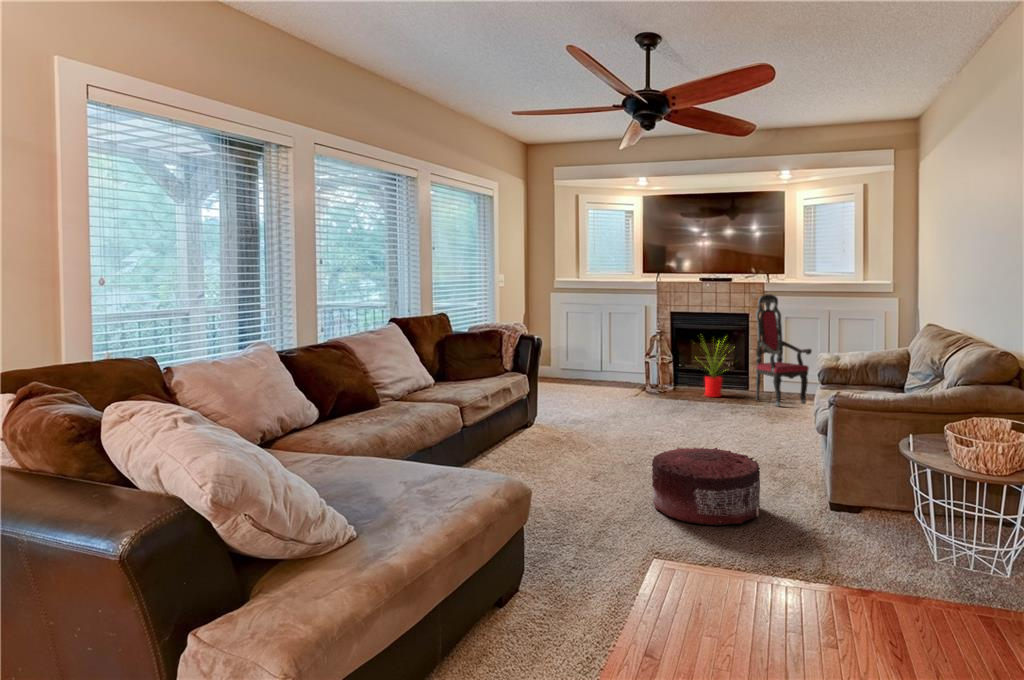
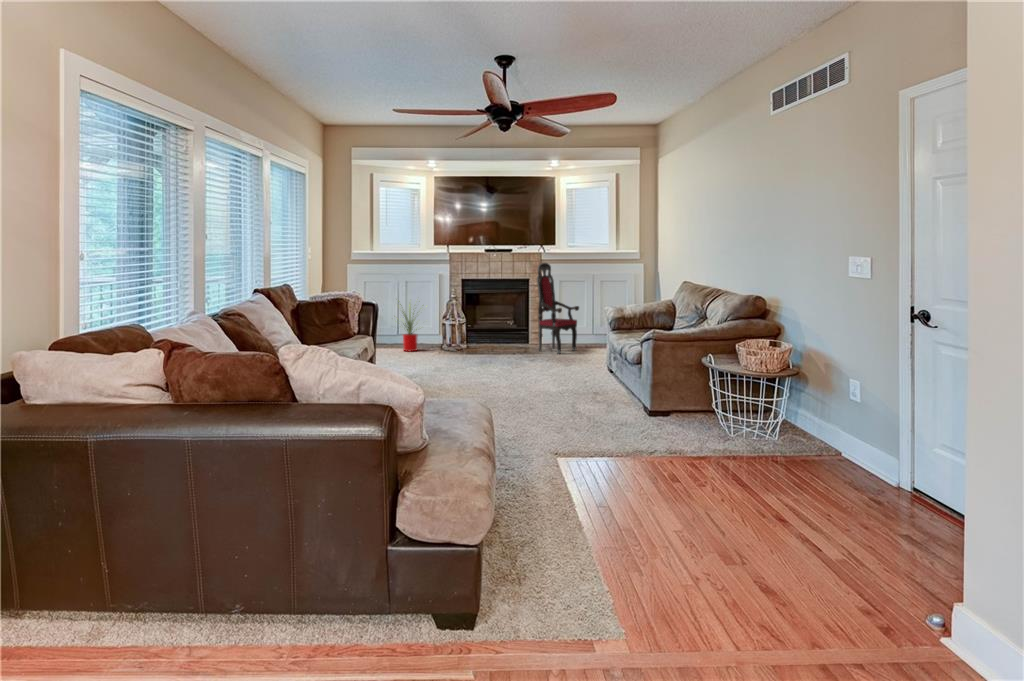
house plant: present [695,339,726,397] -> present [400,304,417,352]
pouf: present [652,447,760,525] -> none [545,381,629,441]

